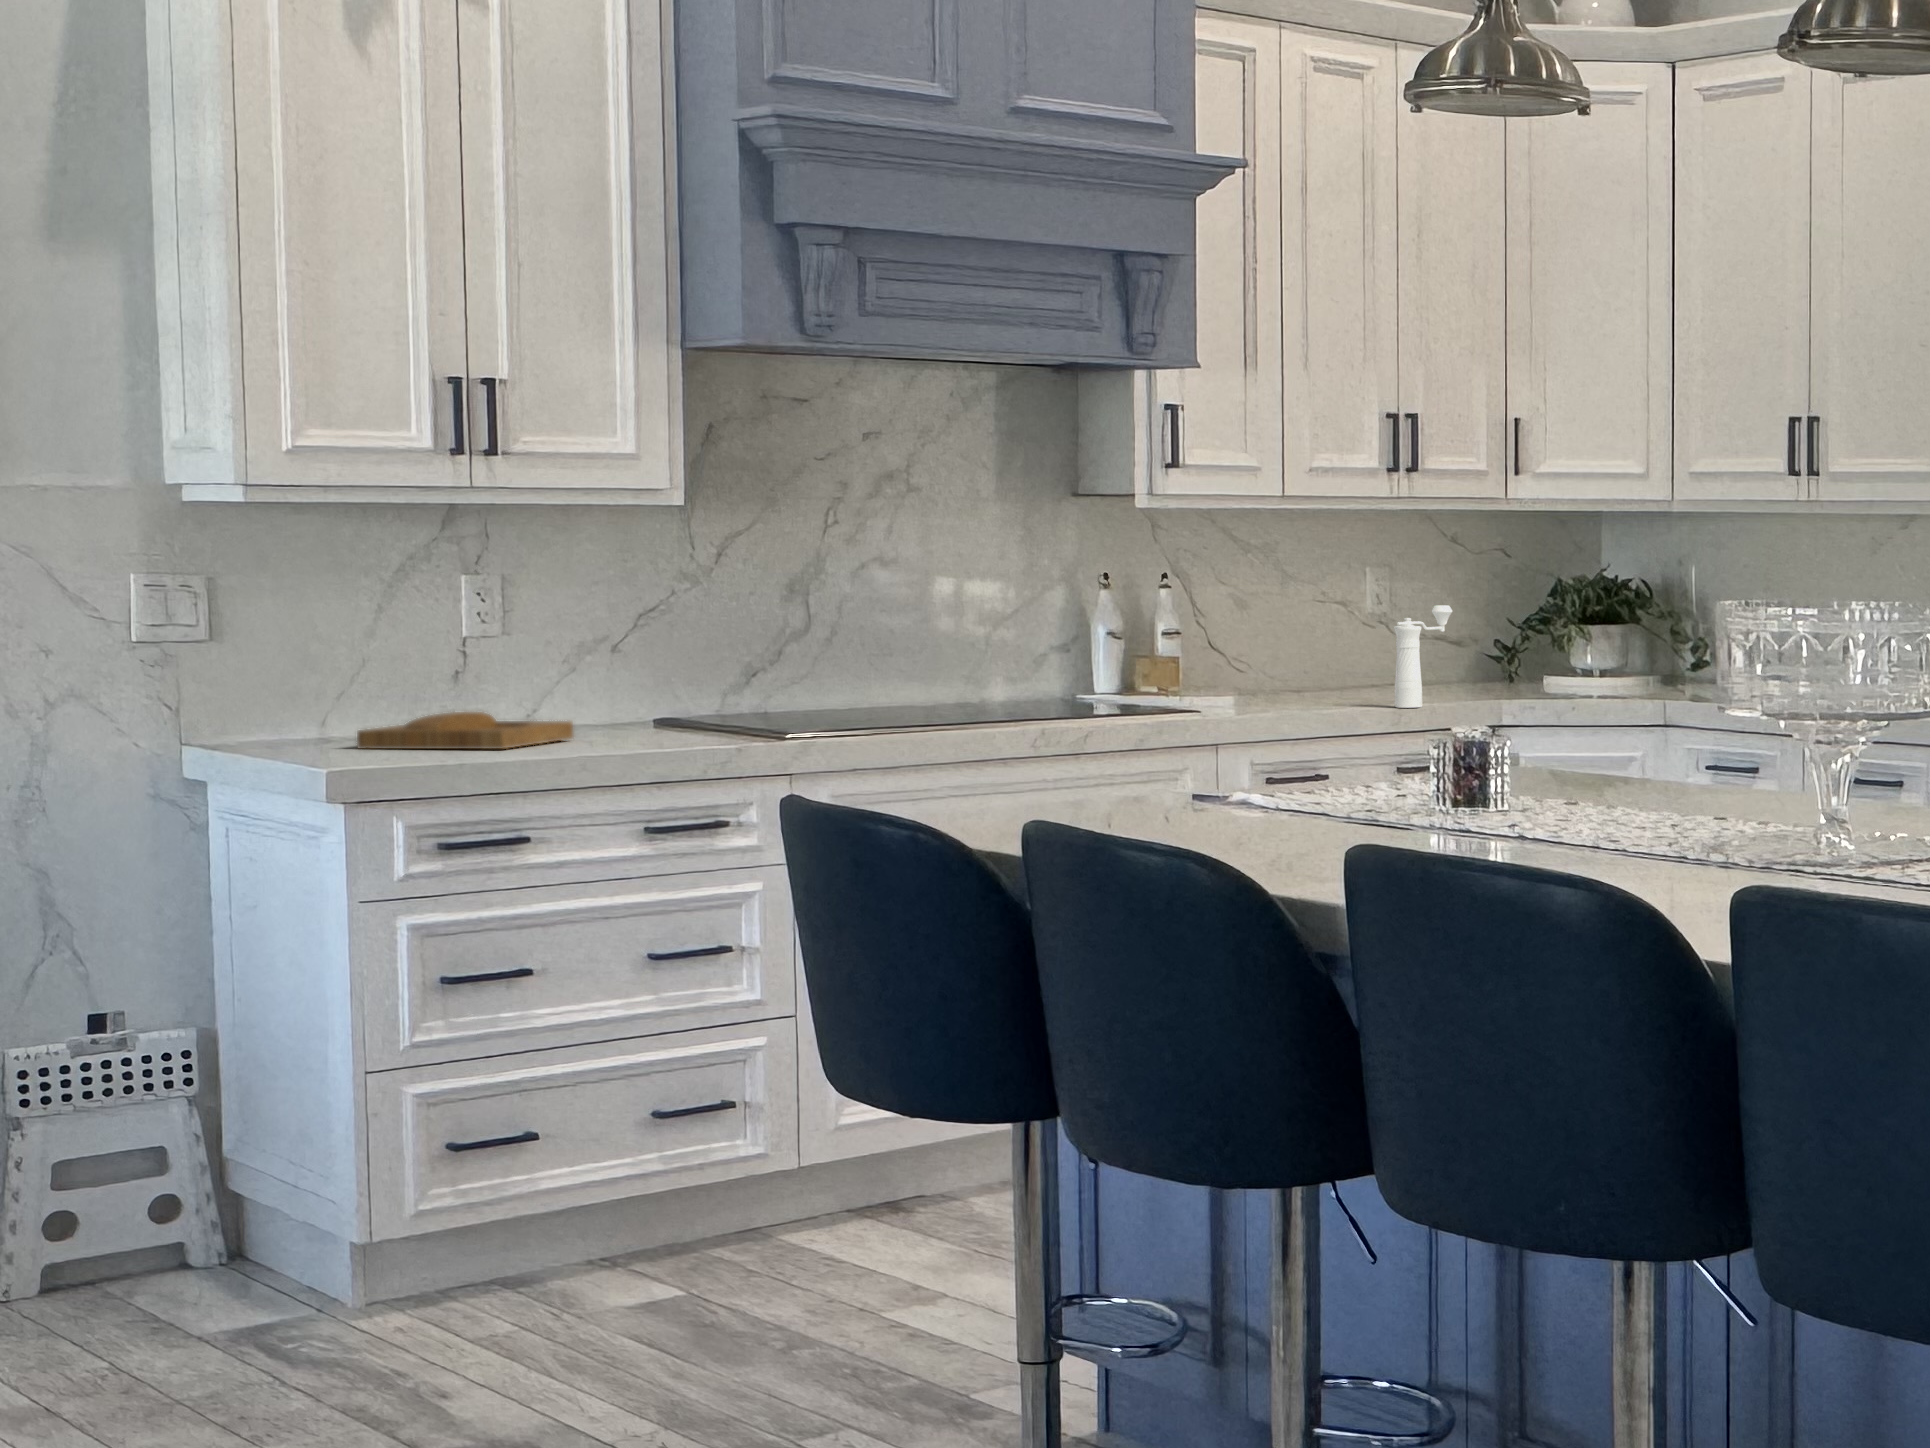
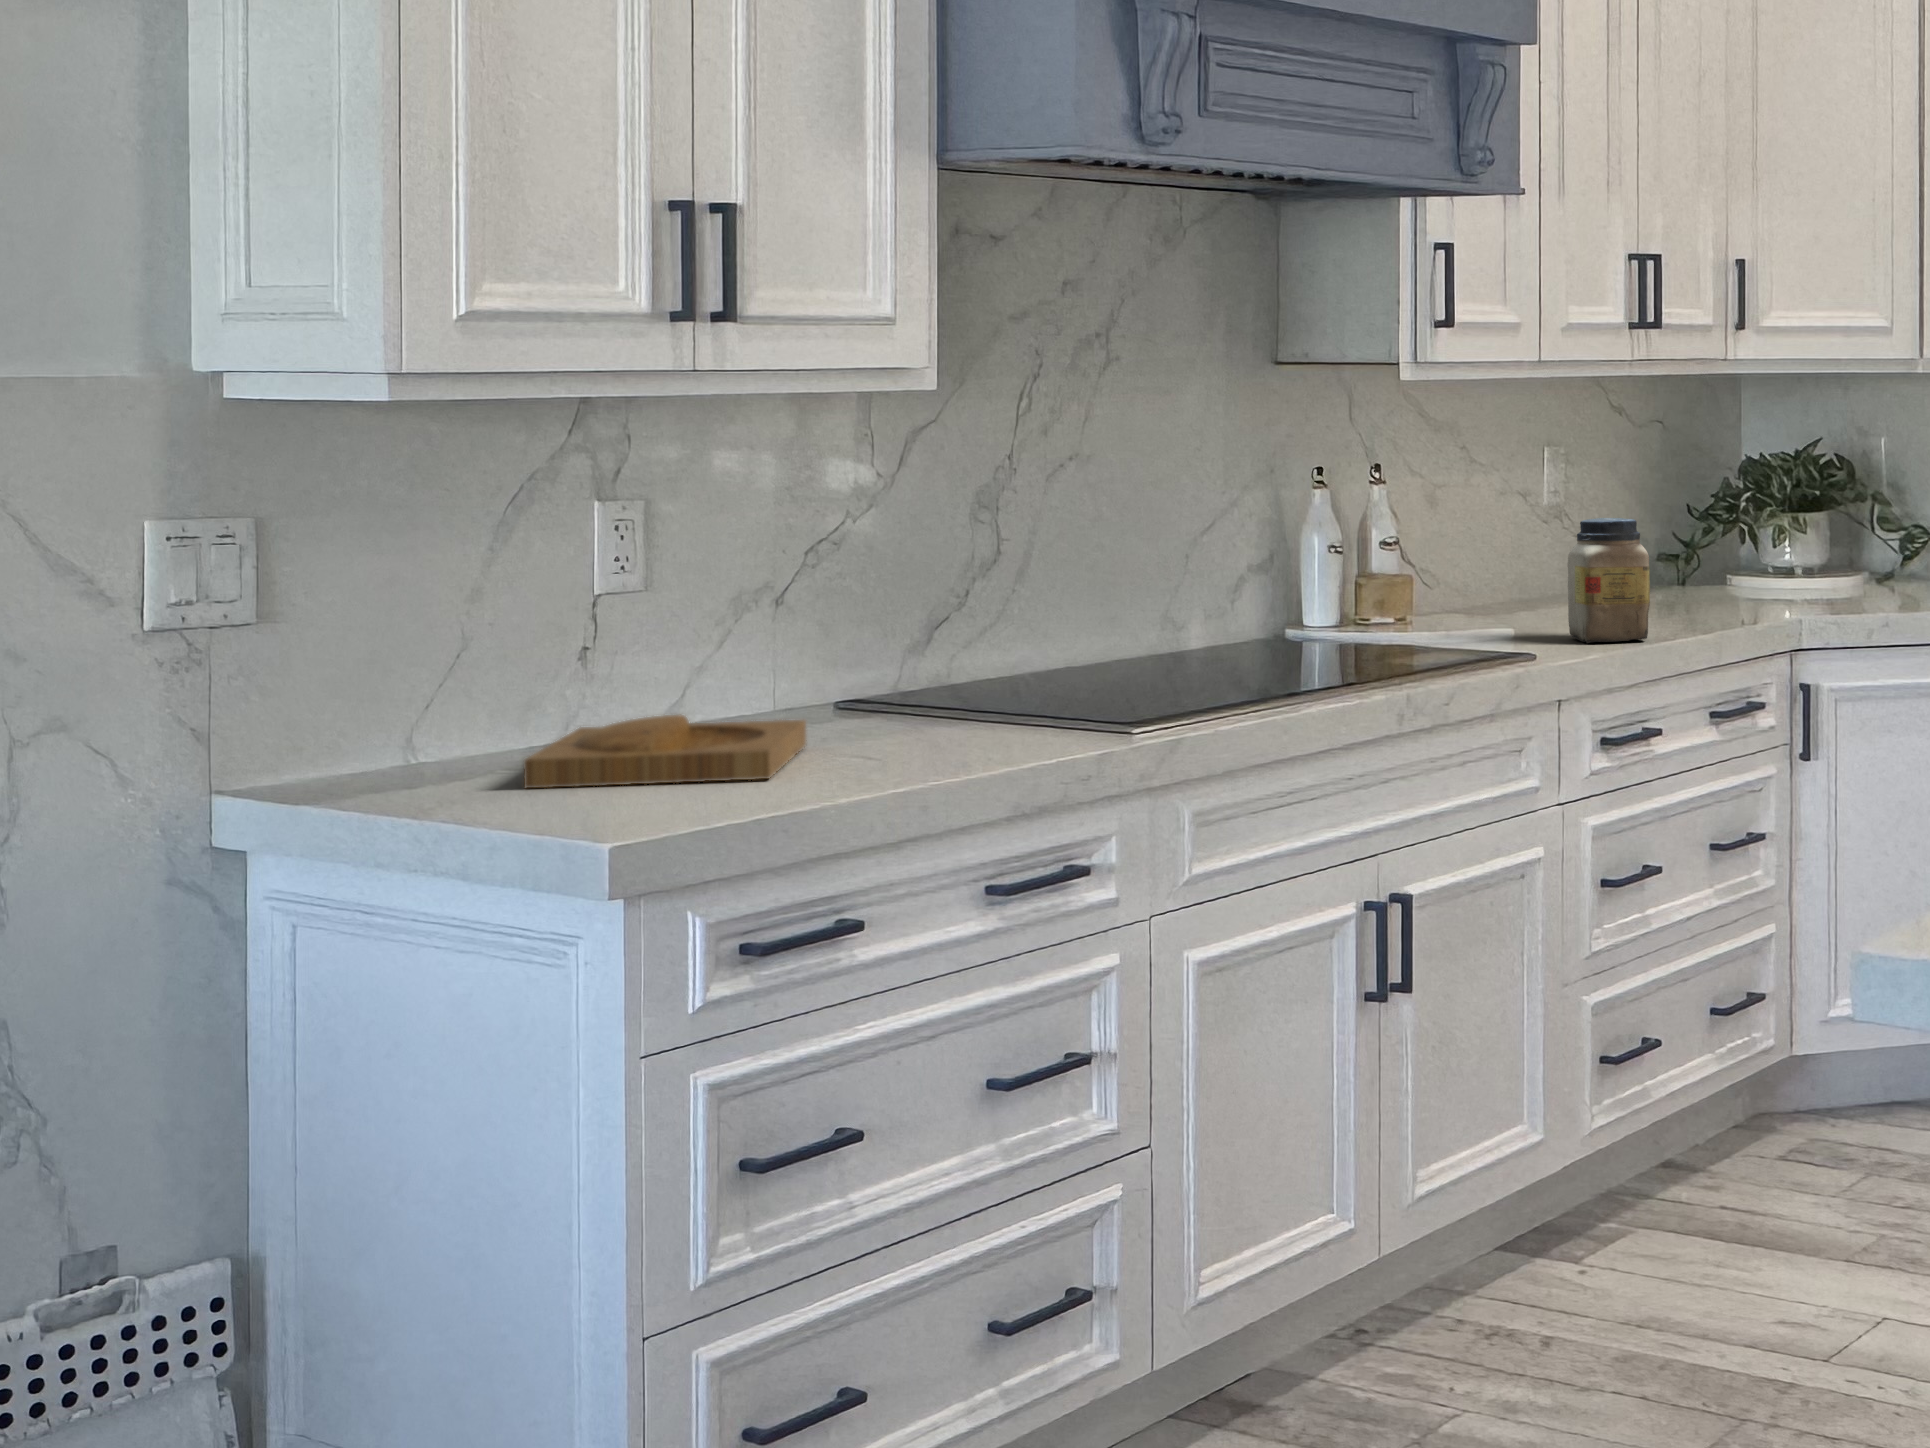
pepper mill: present [1394,605,1452,708] -> none [1649,491,1701,622]
jar: none [1285,620,1344,715] -> present [1568,518,1650,643]

